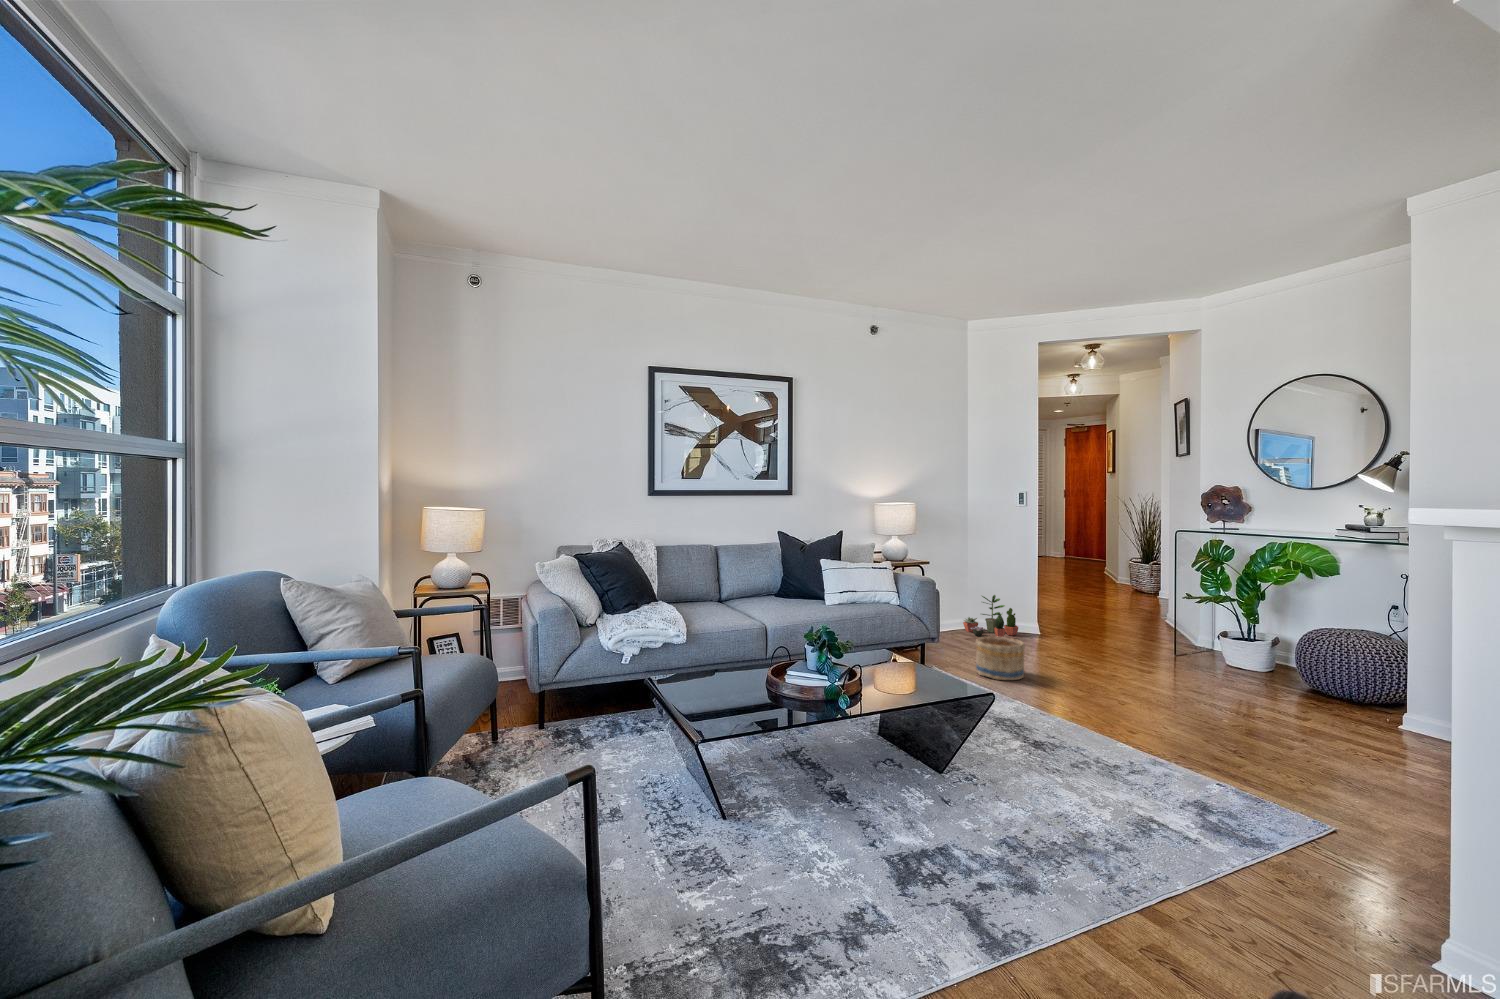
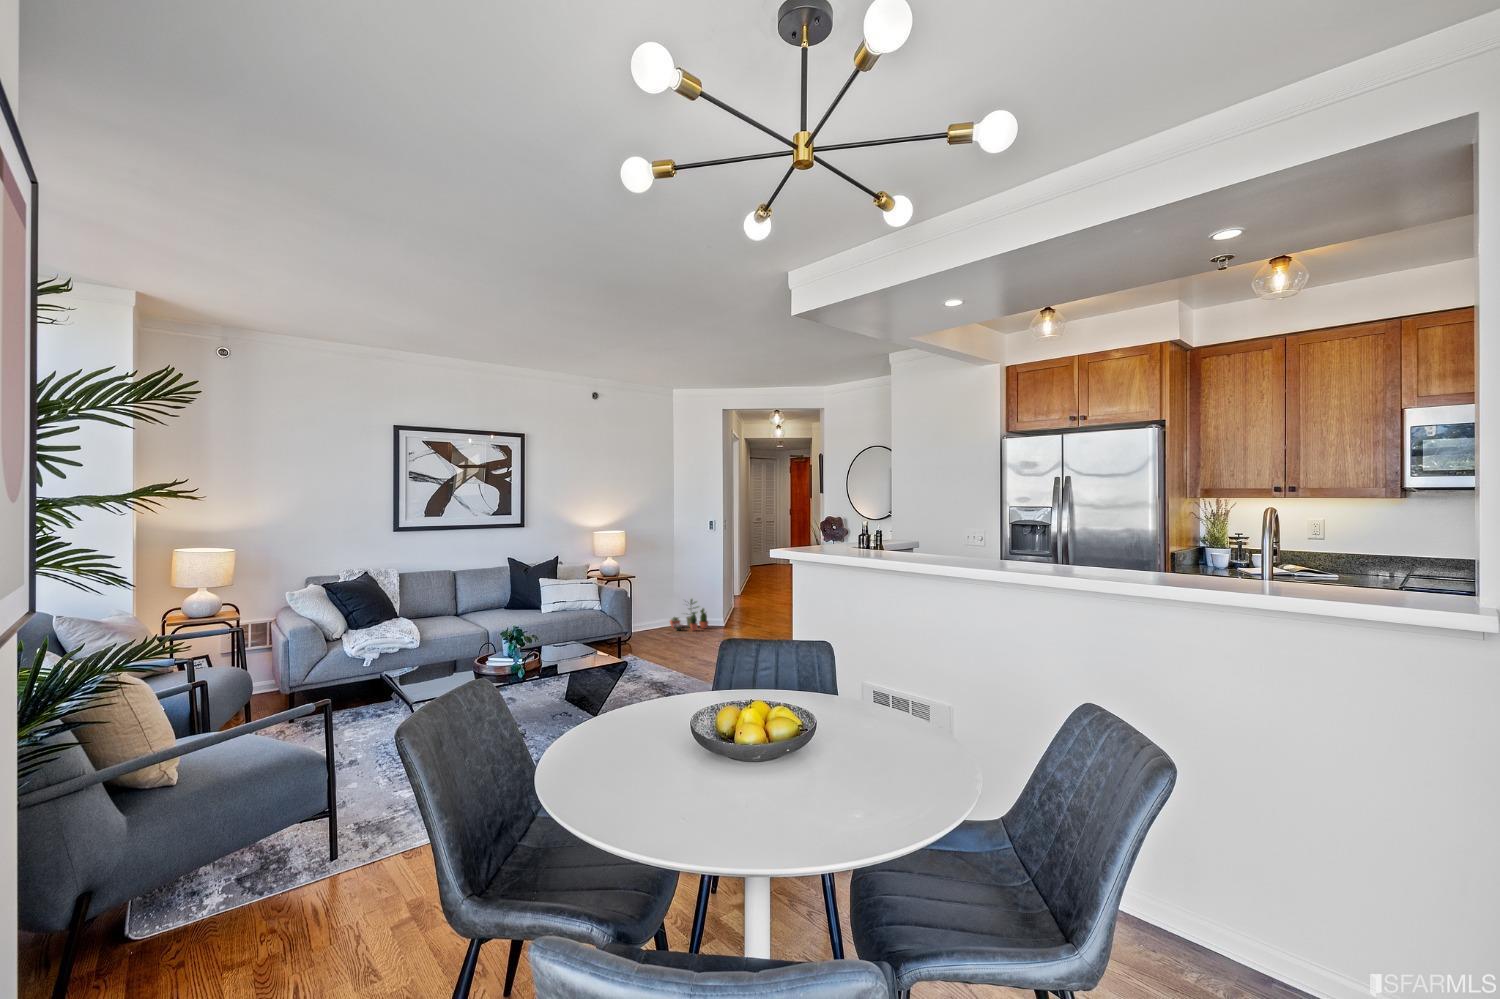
basket: present [976,636,1025,680] -> none [659,629,693,660]

